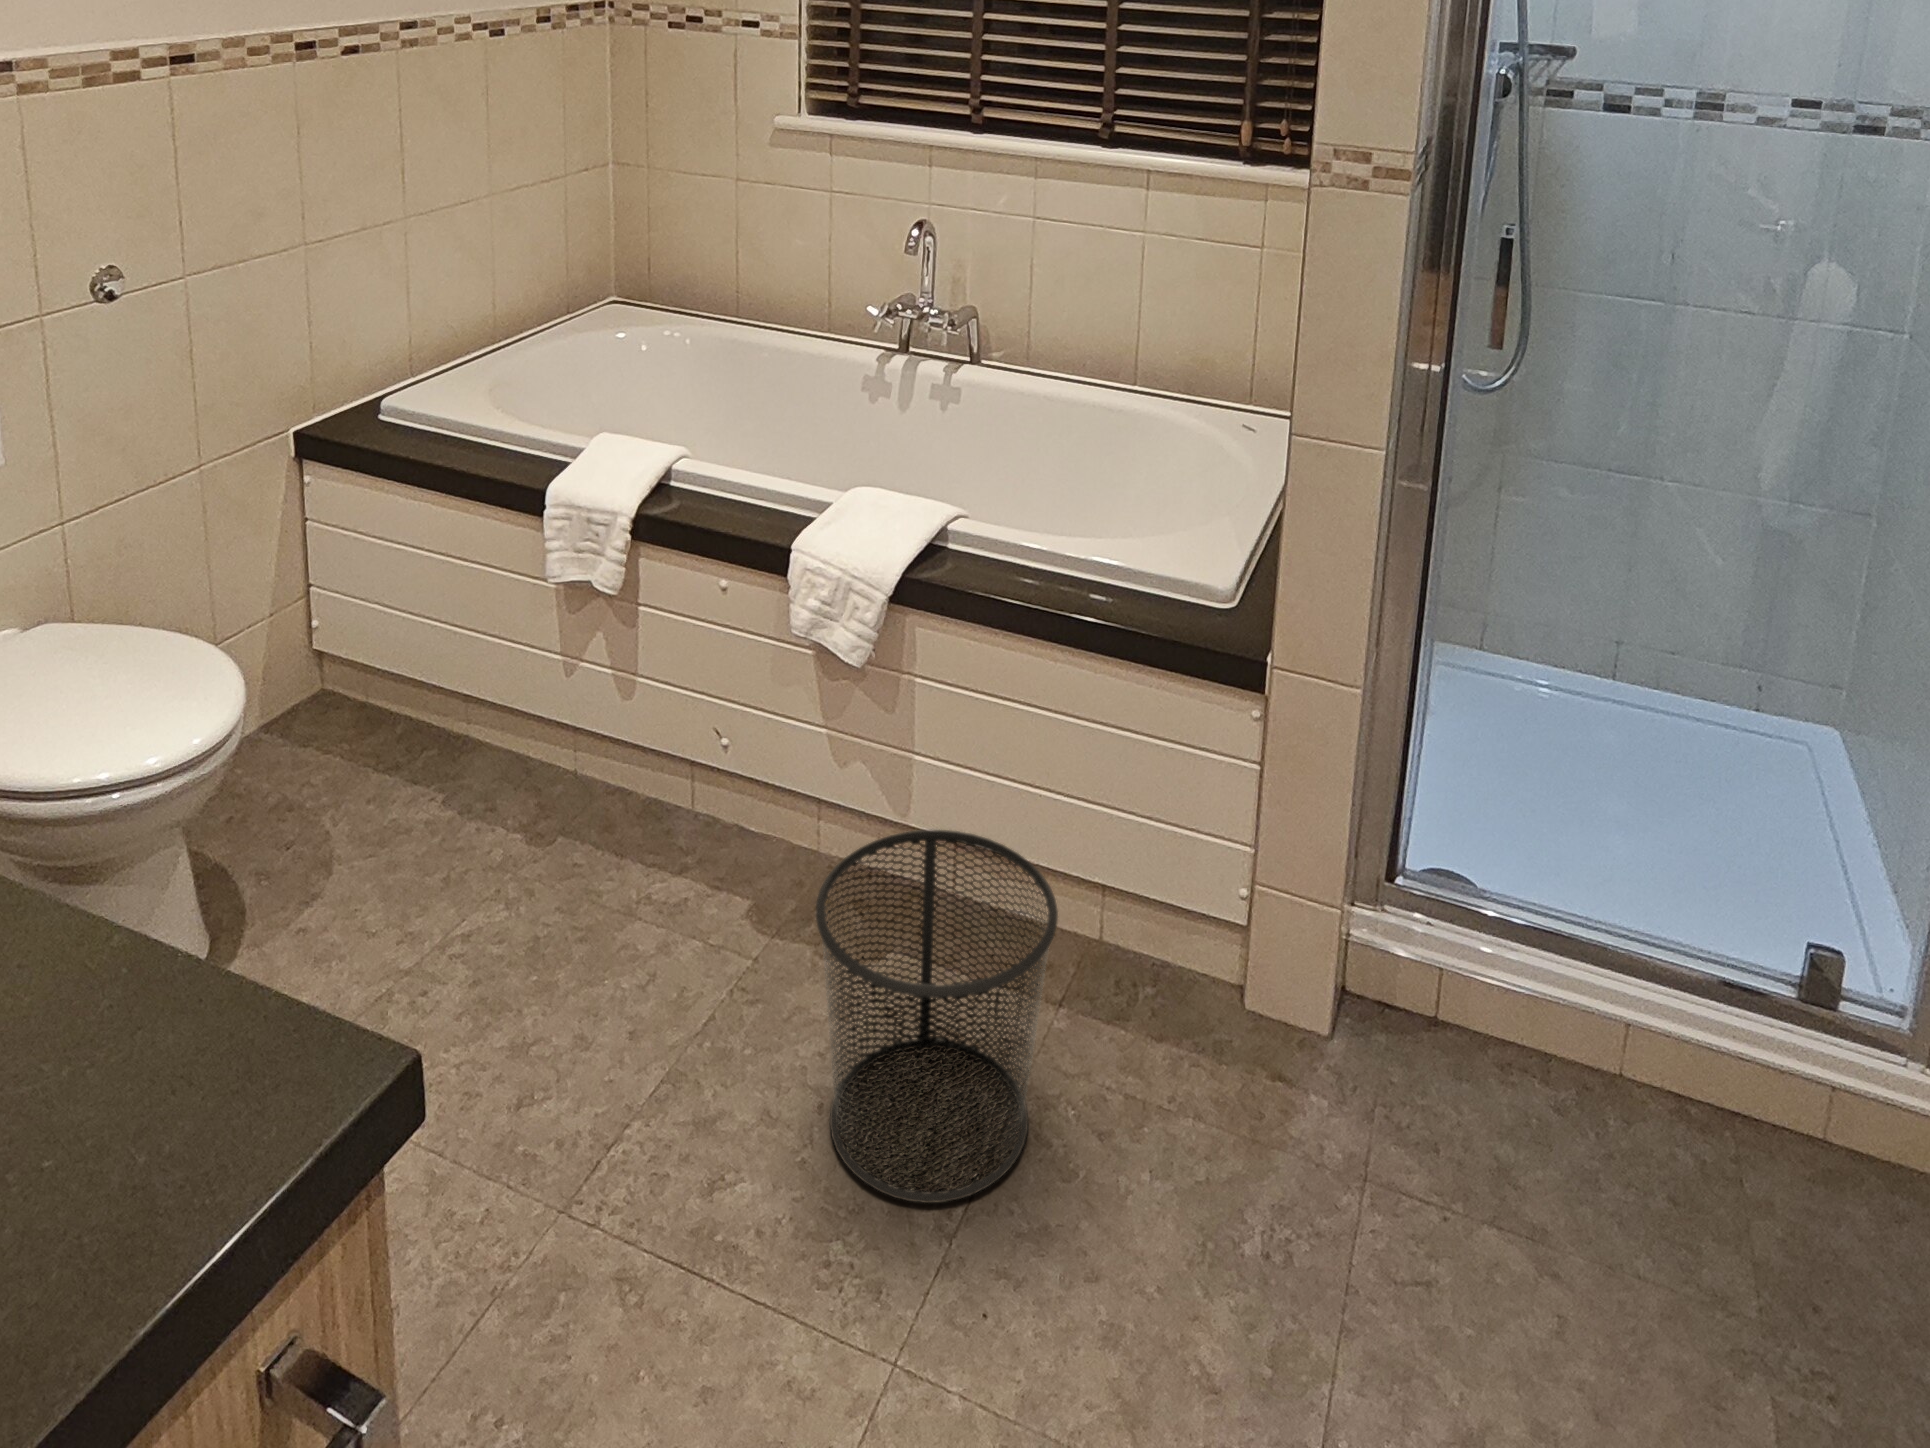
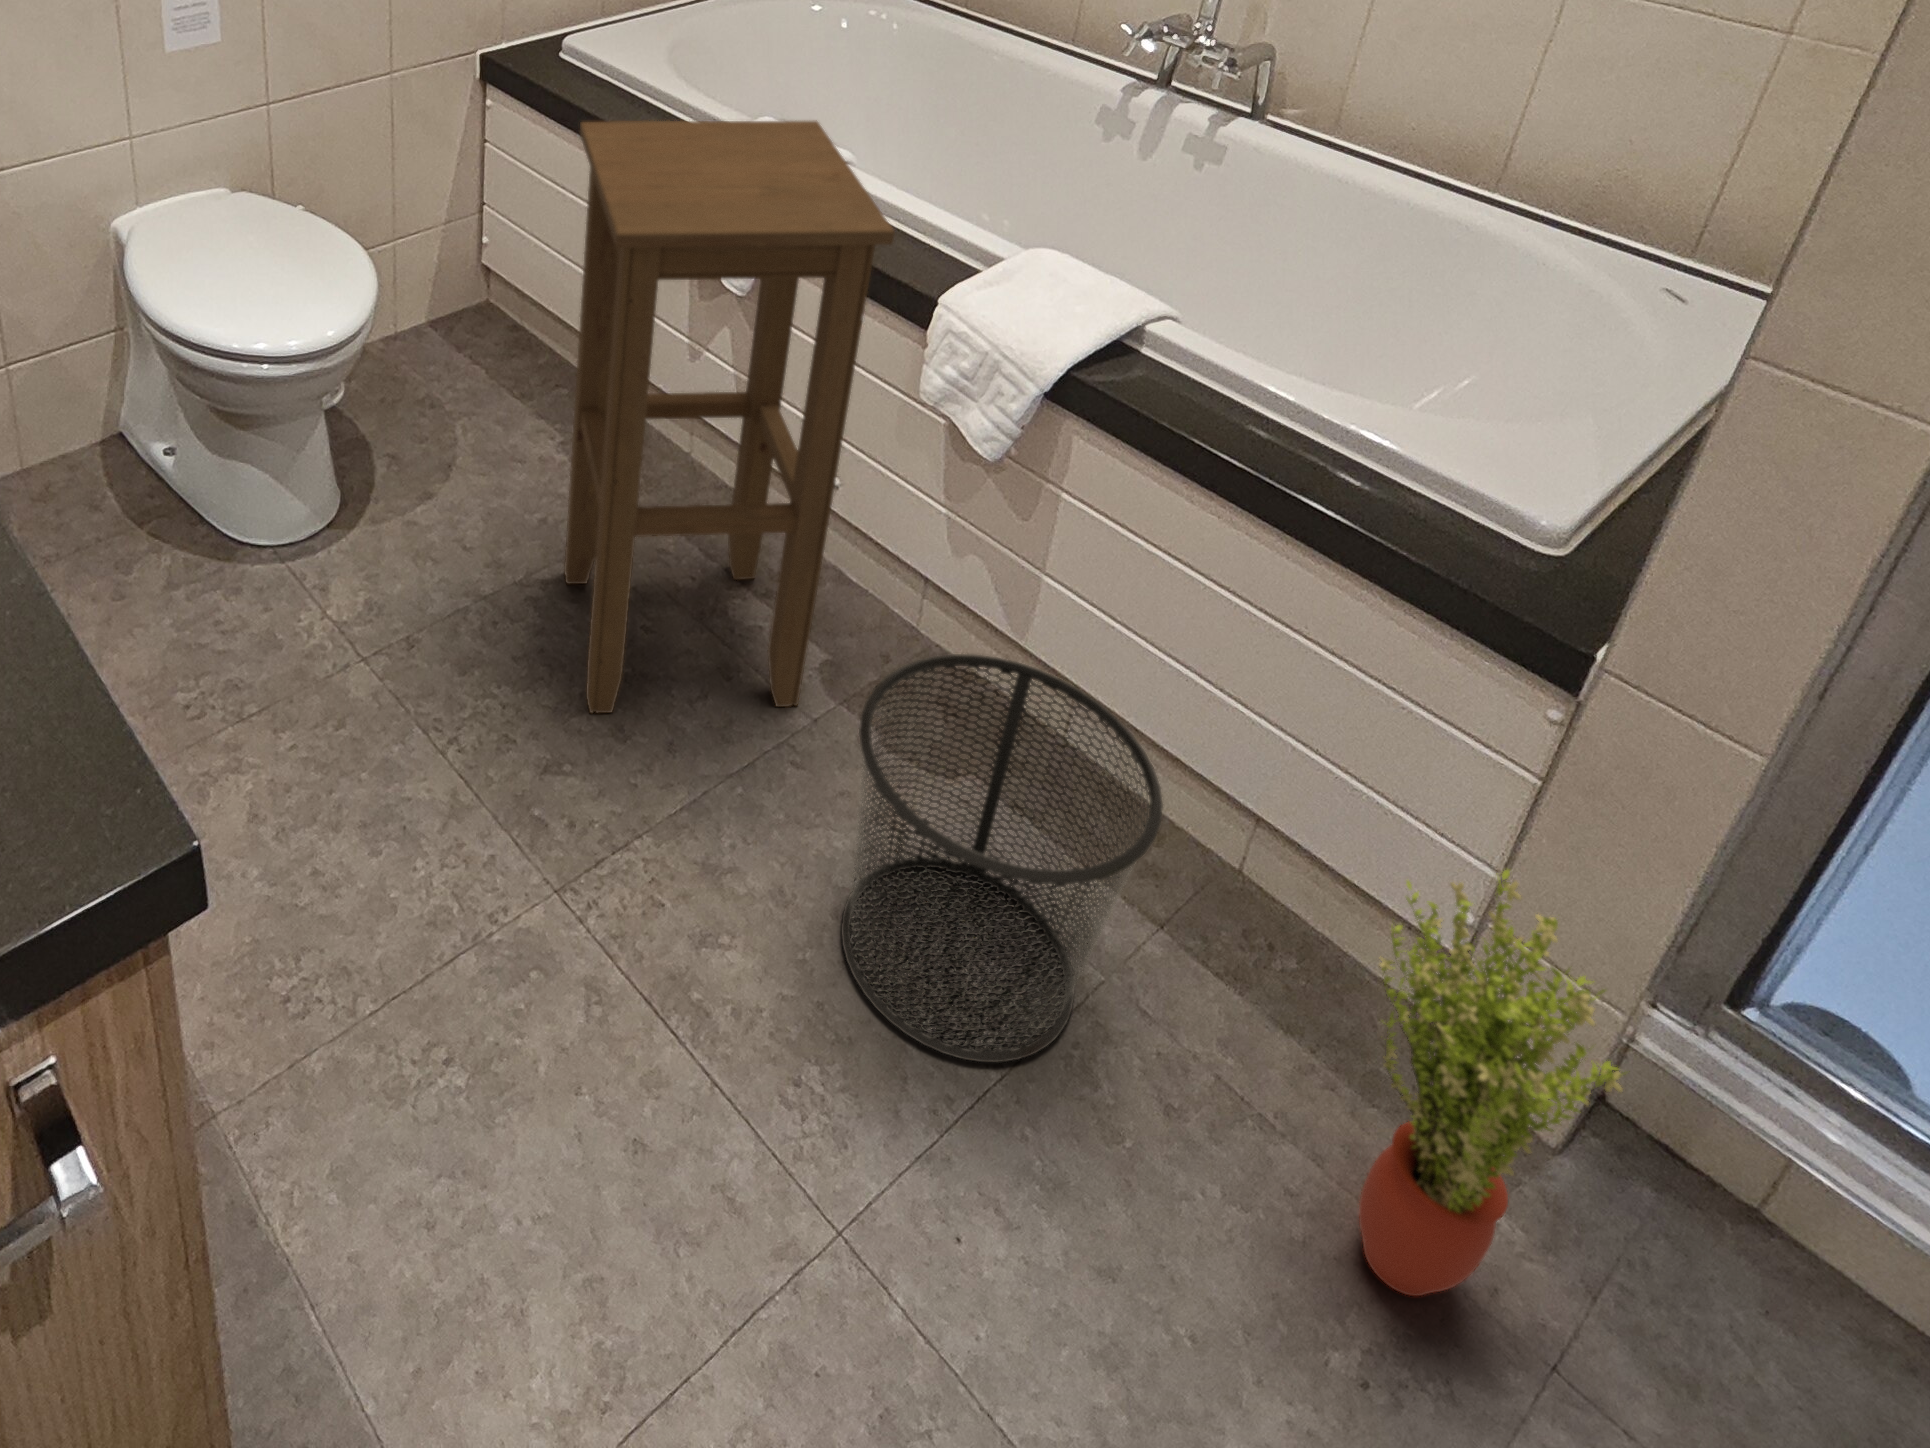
stool: none [451,420,757,1044] -> present [564,121,895,713]
potted plant: none [1219,839,1374,1217] -> present [1359,870,1627,1296]

